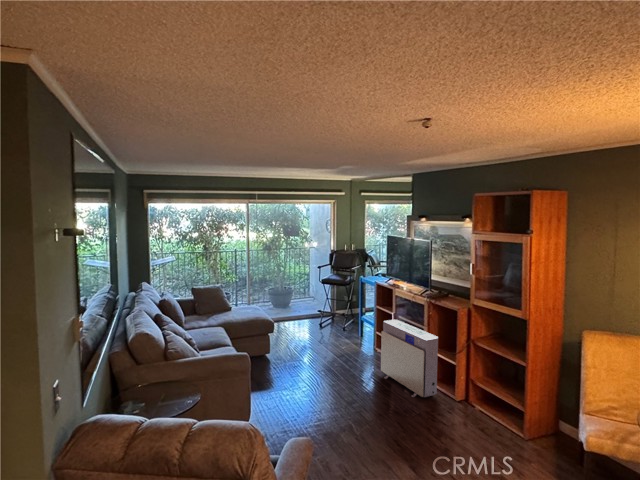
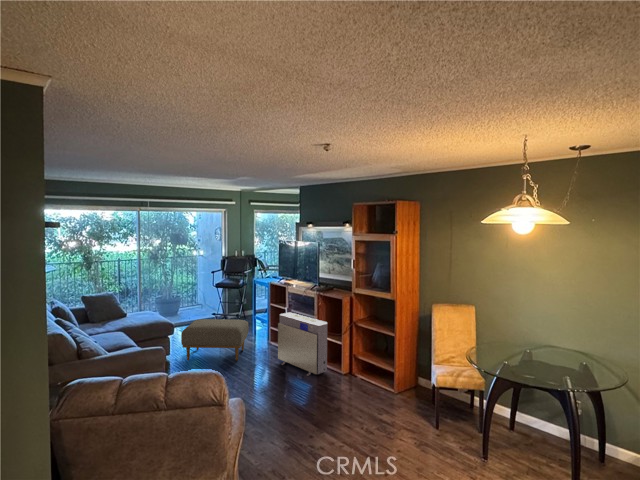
ottoman: none [280,318,351,367] -> present [181,319,248,361]

